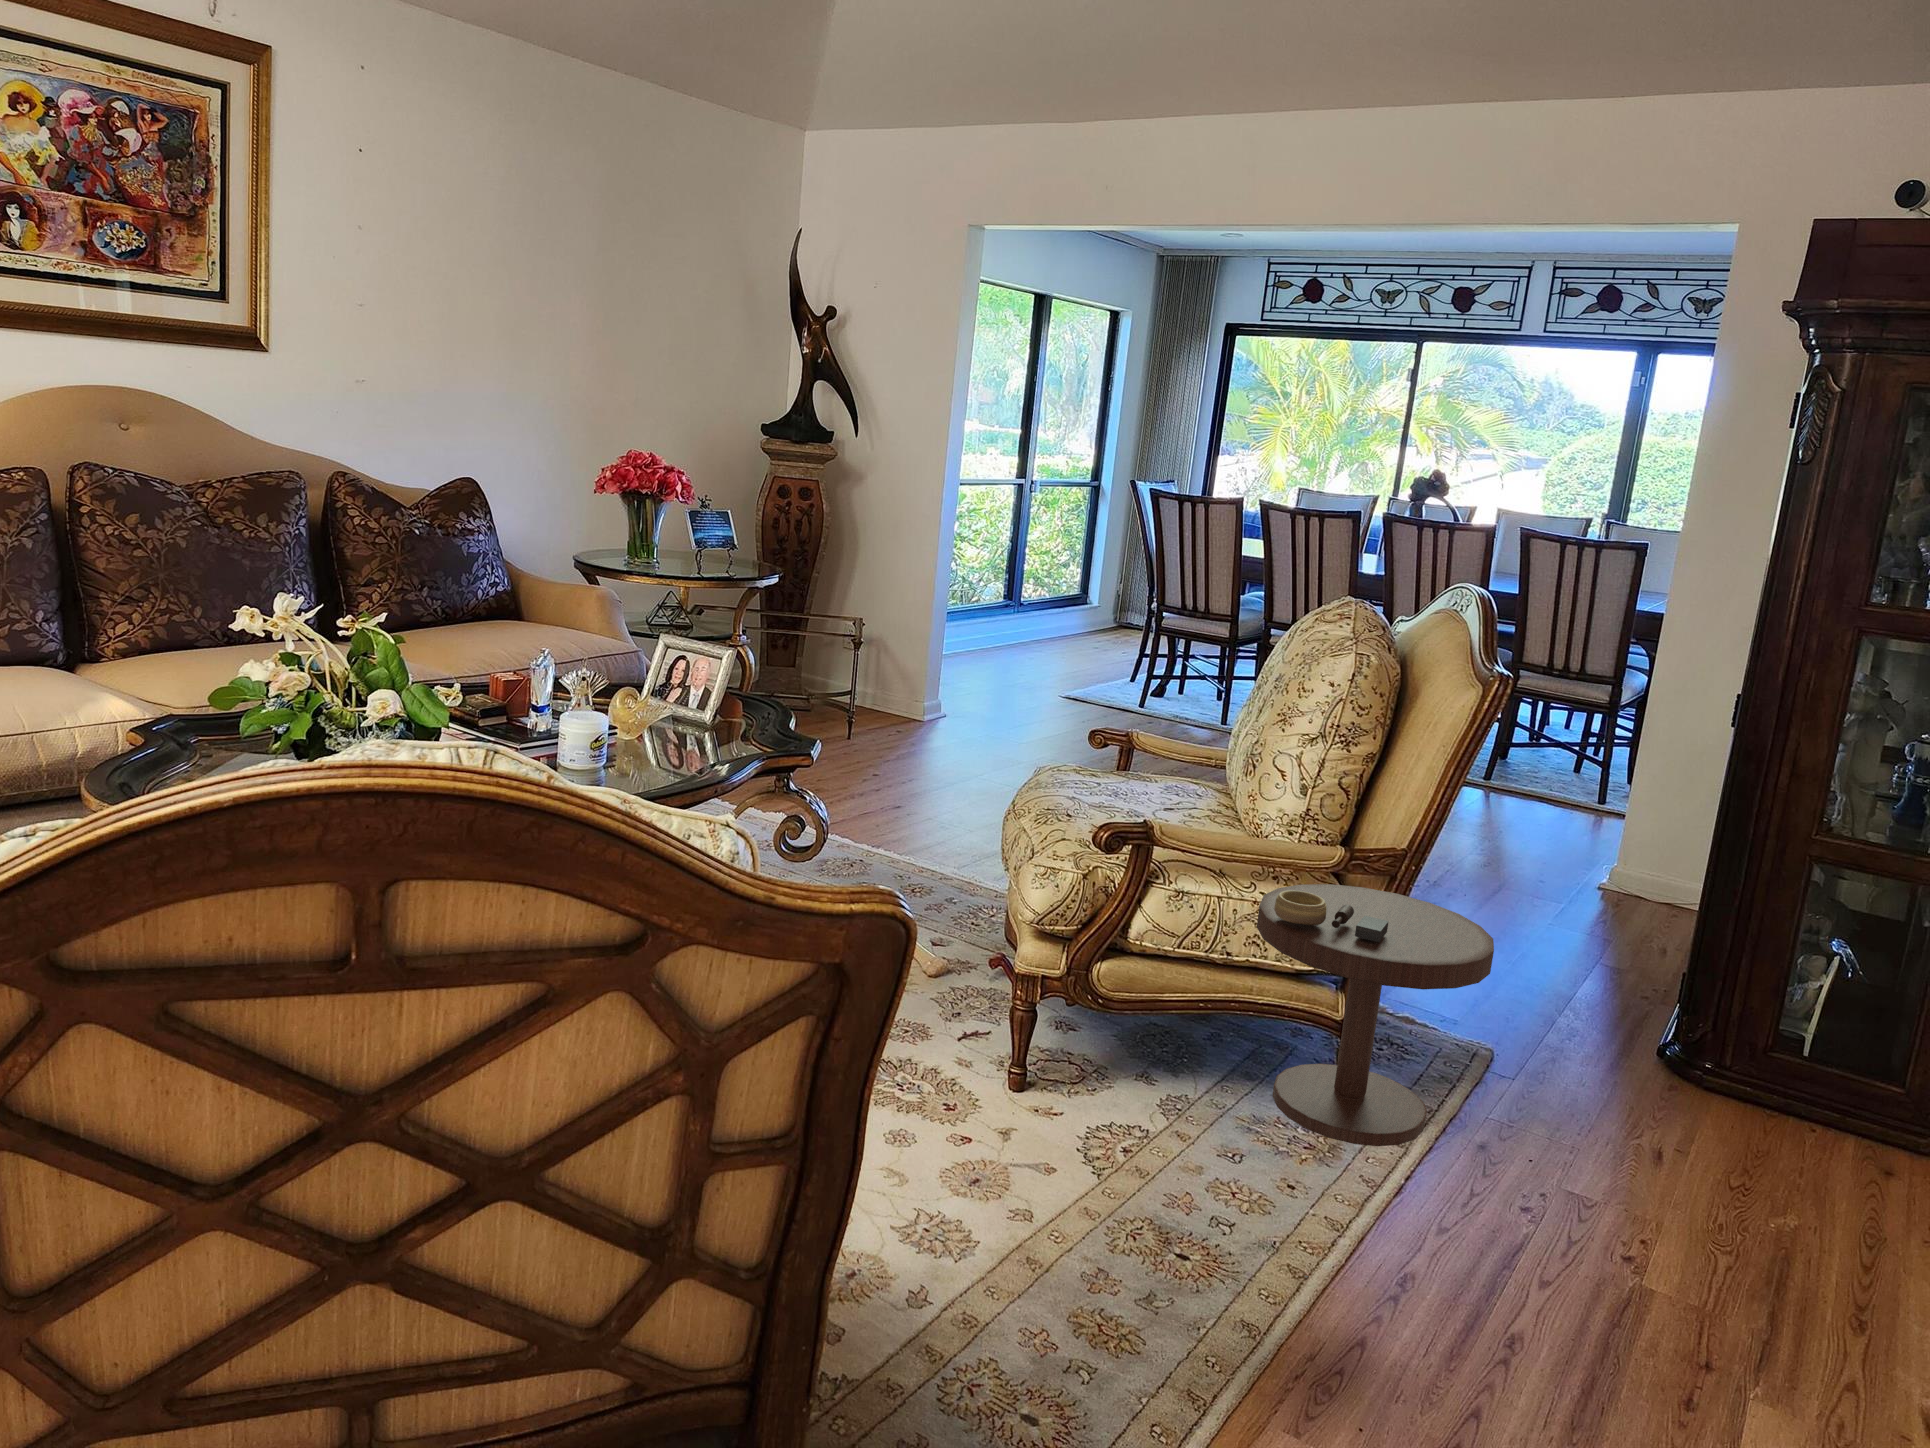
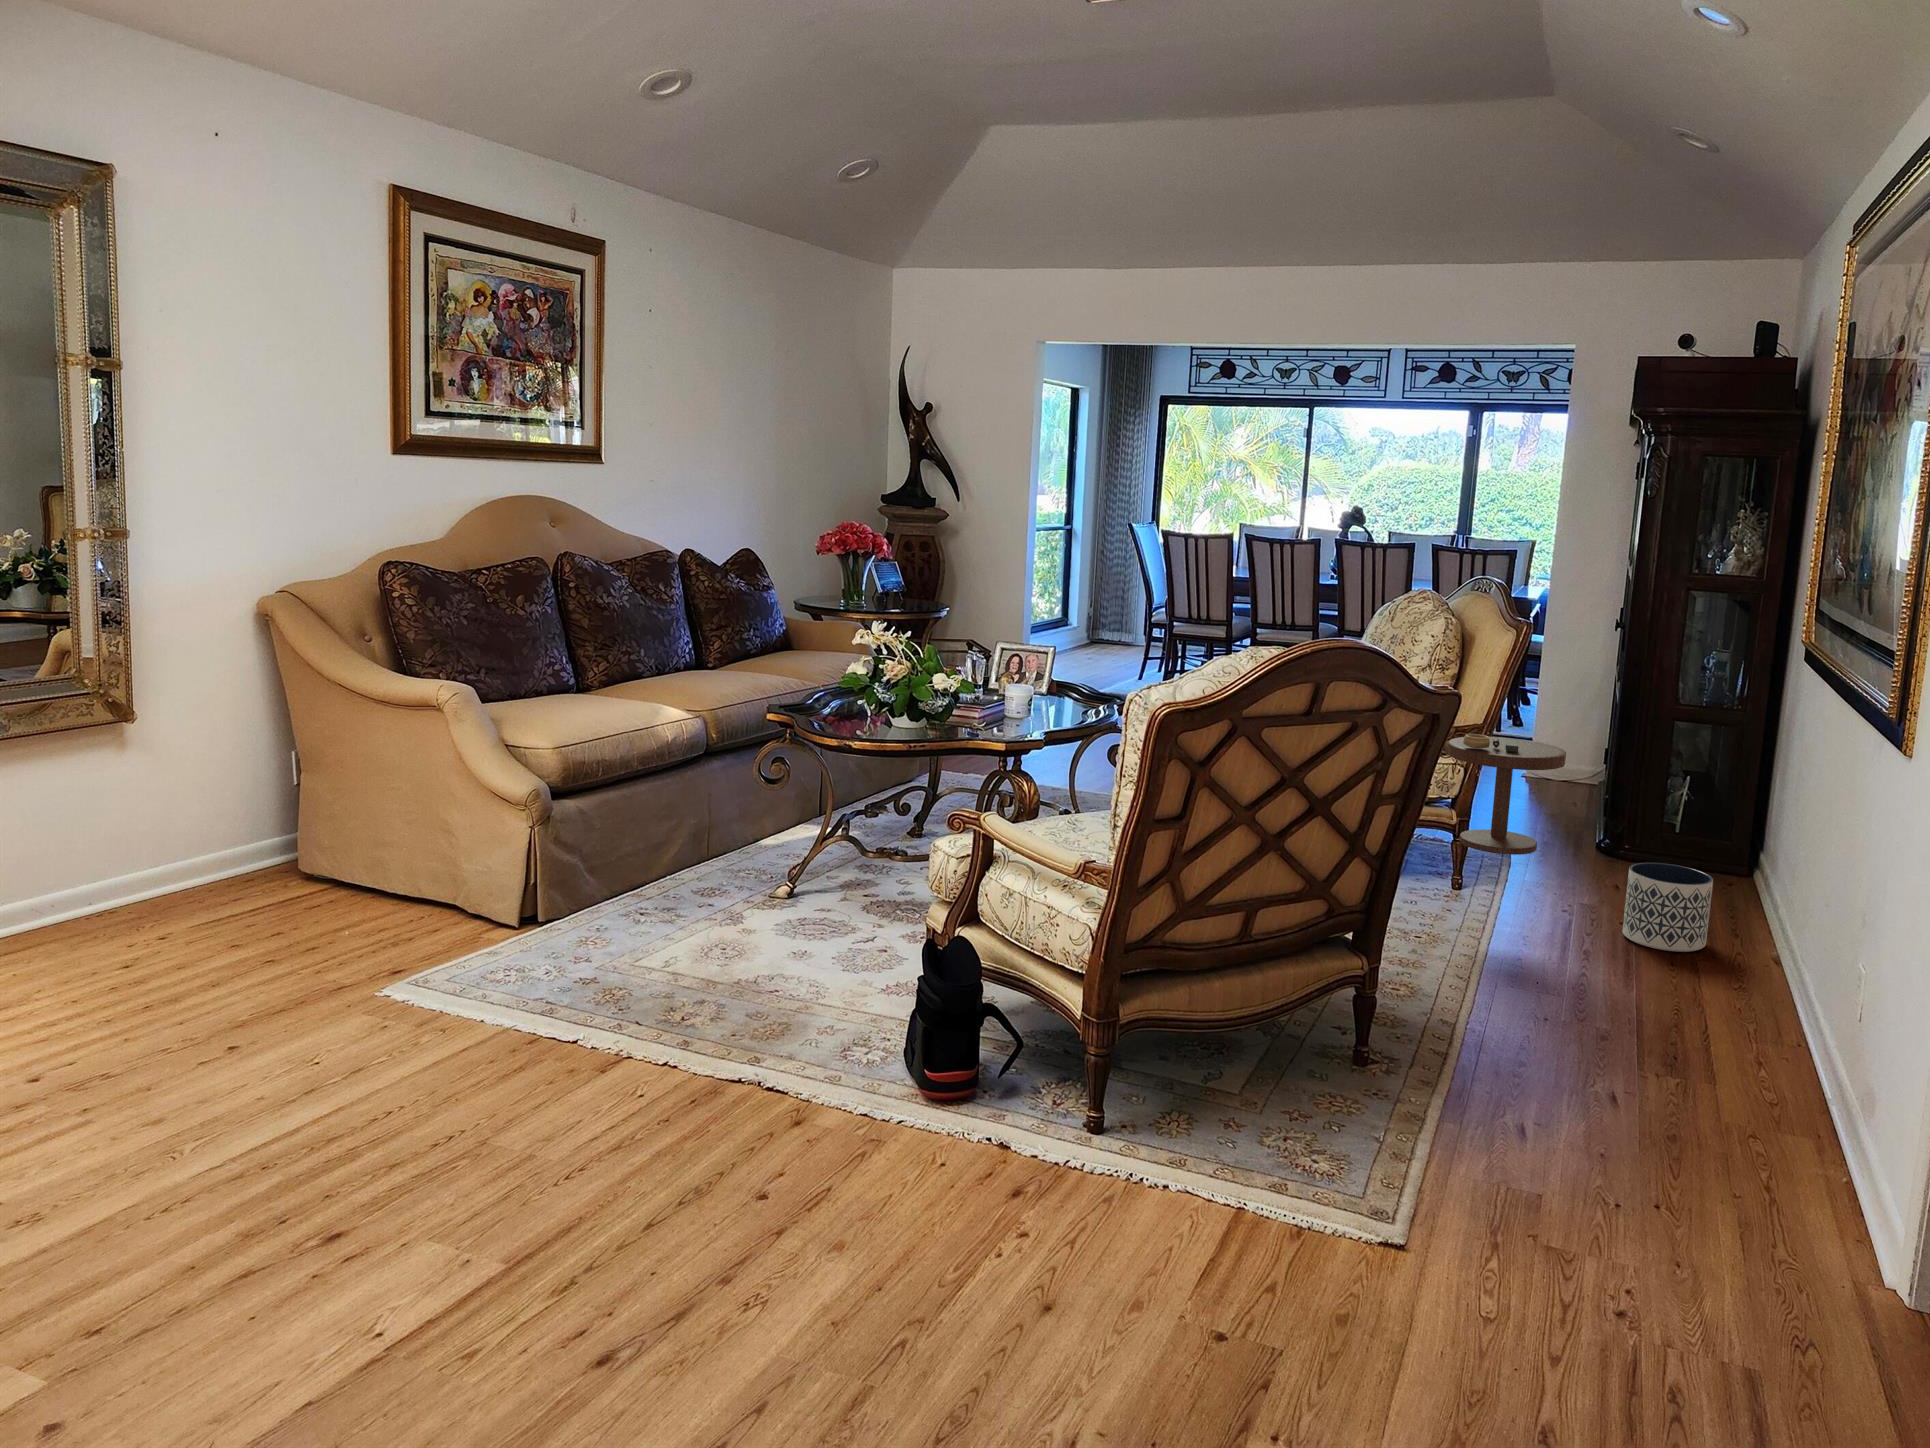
planter: none [1613,1170,1817,1390] -> present [1623,863,1713,952]

